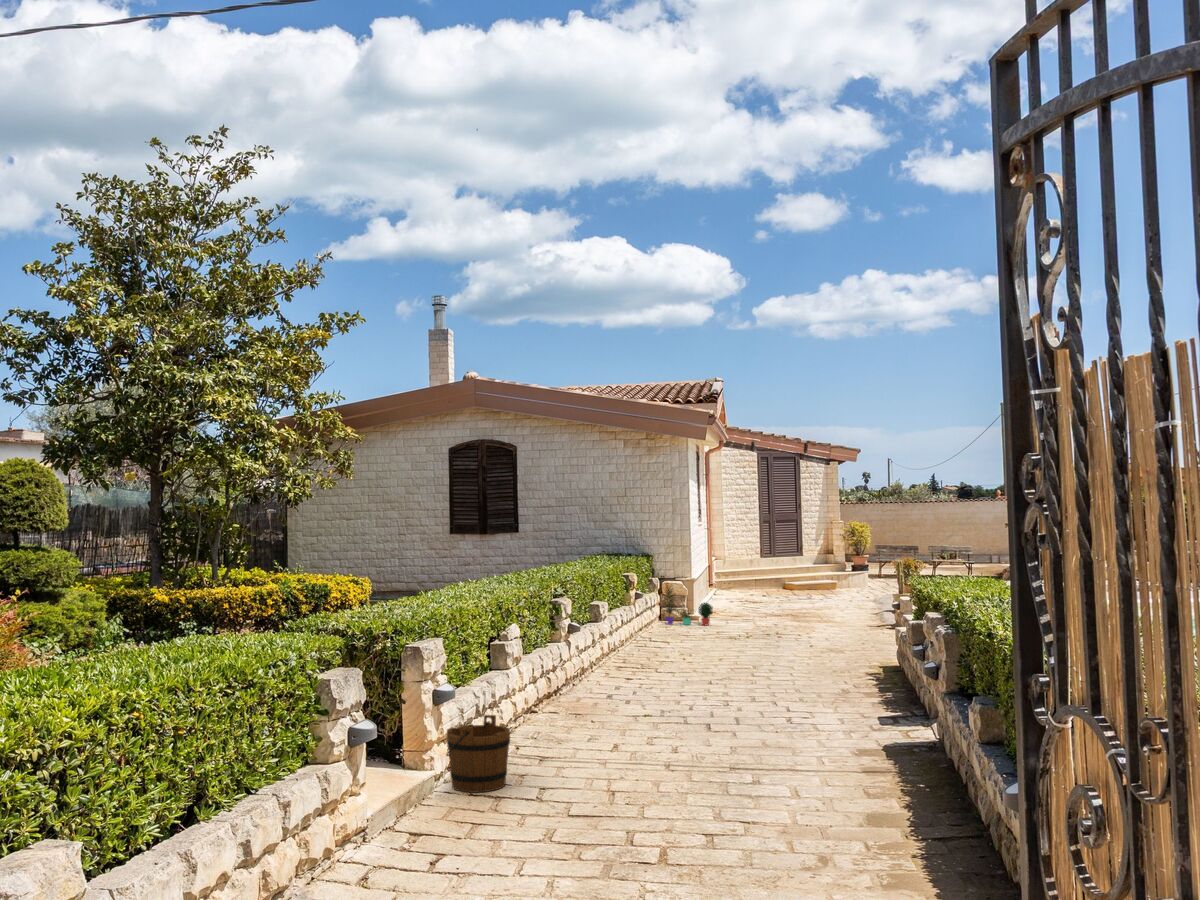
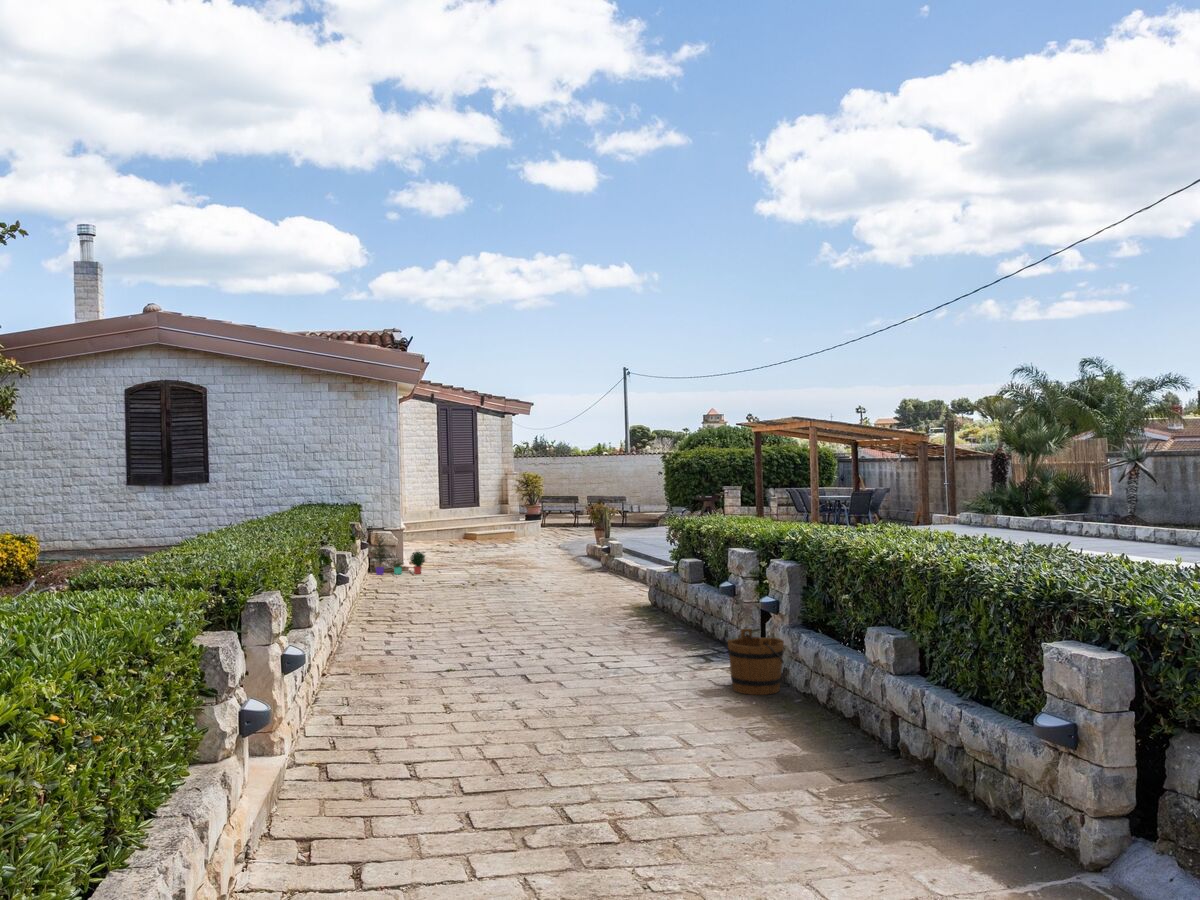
bucket: present [446,715,510,792] -> present [728,629,784,695]

